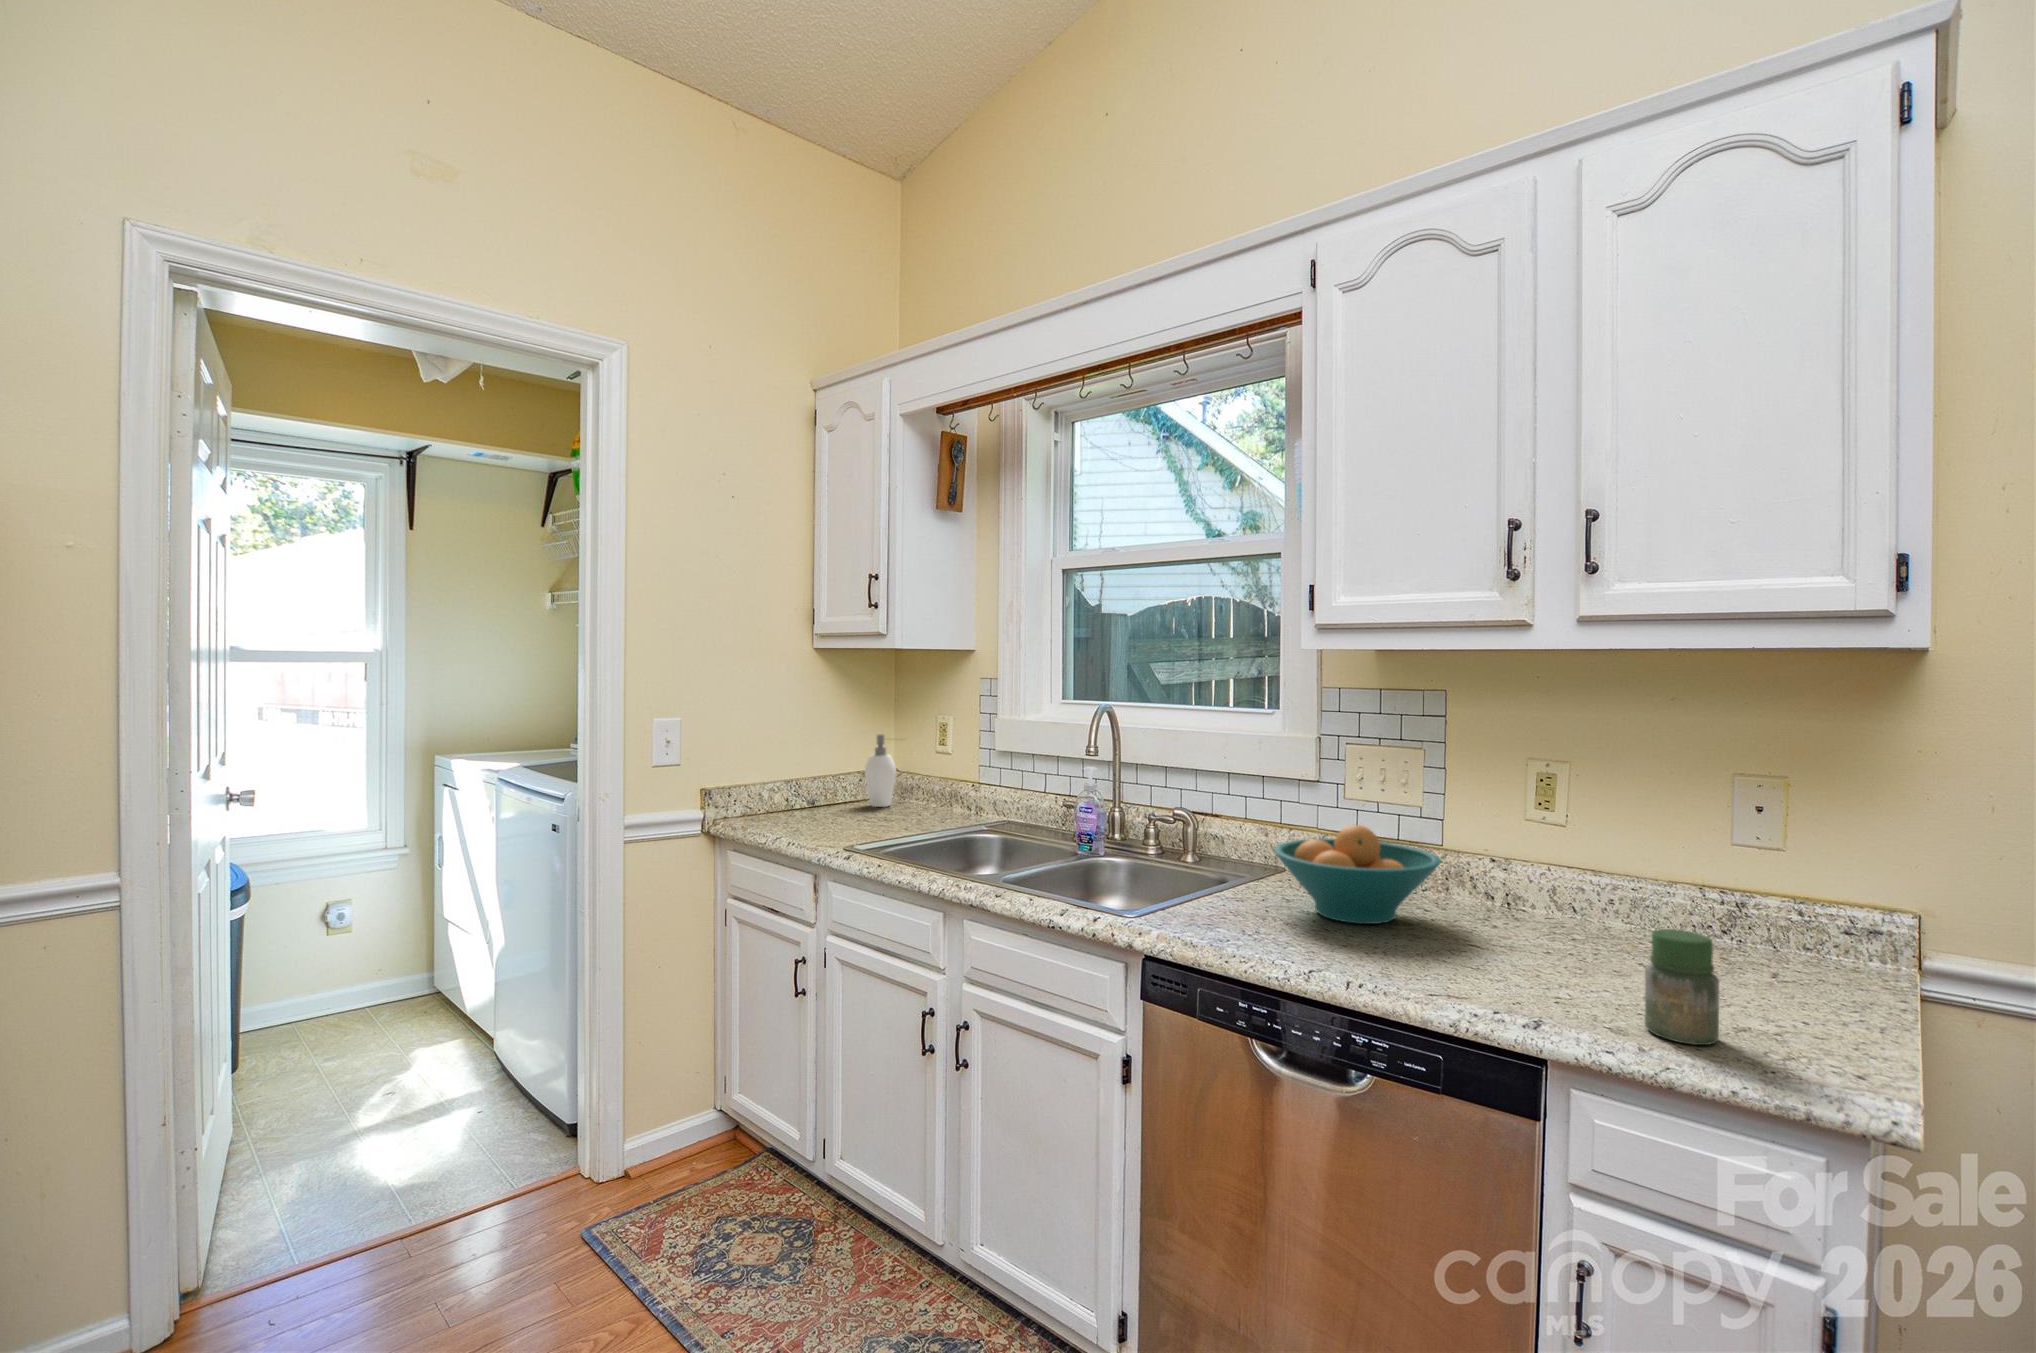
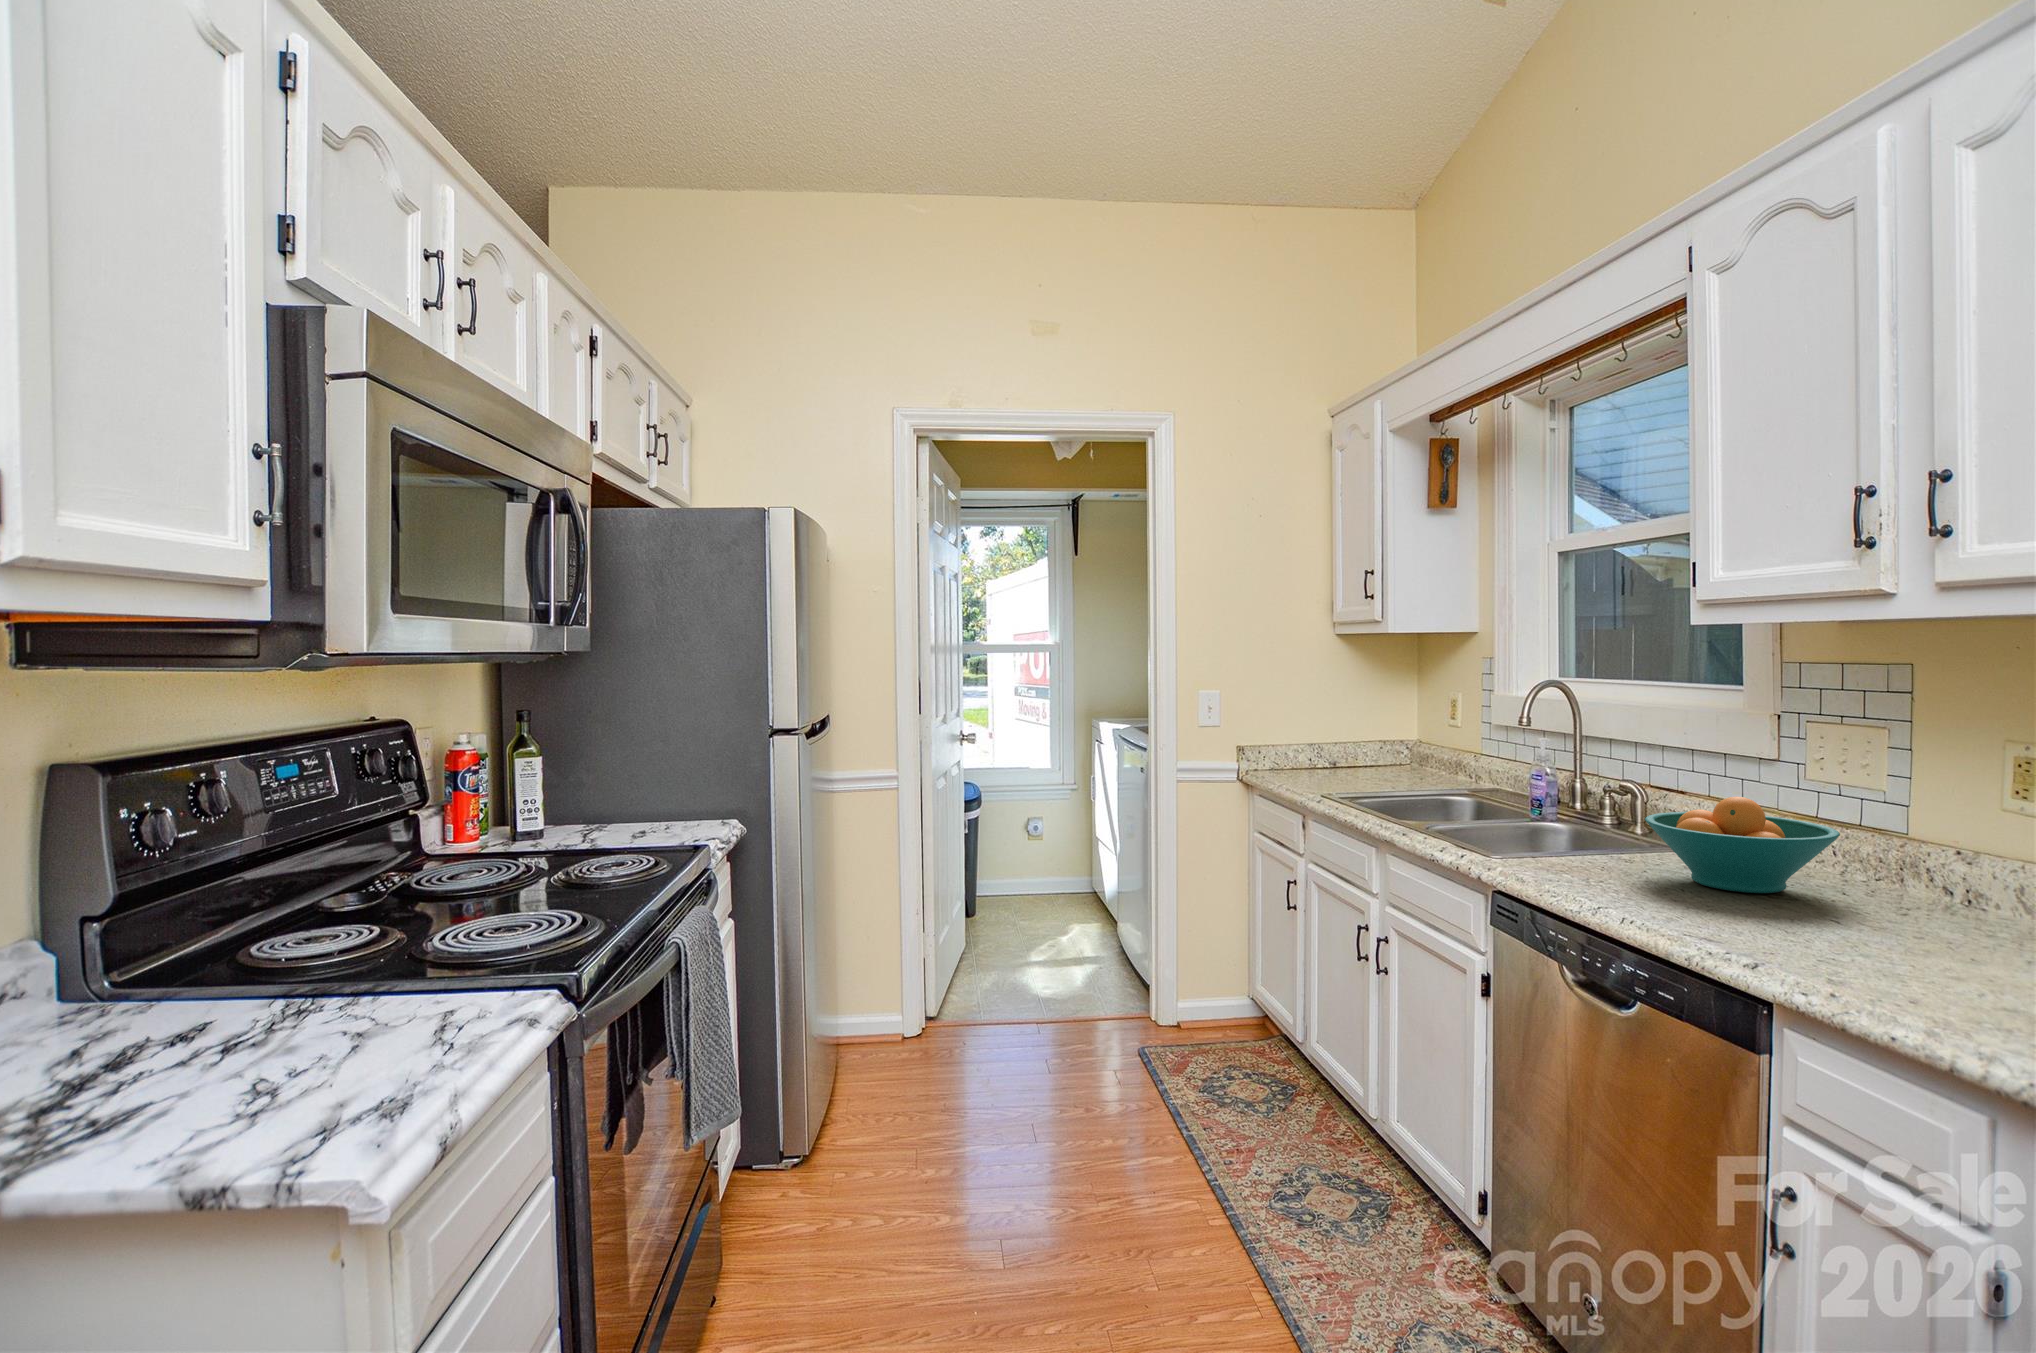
soap dispenser: present [865,734,896,807] -> none [1377,708,1416,773]
jar: present [1645,929,1719,1045] -> none [1868,891,1948,1001]

